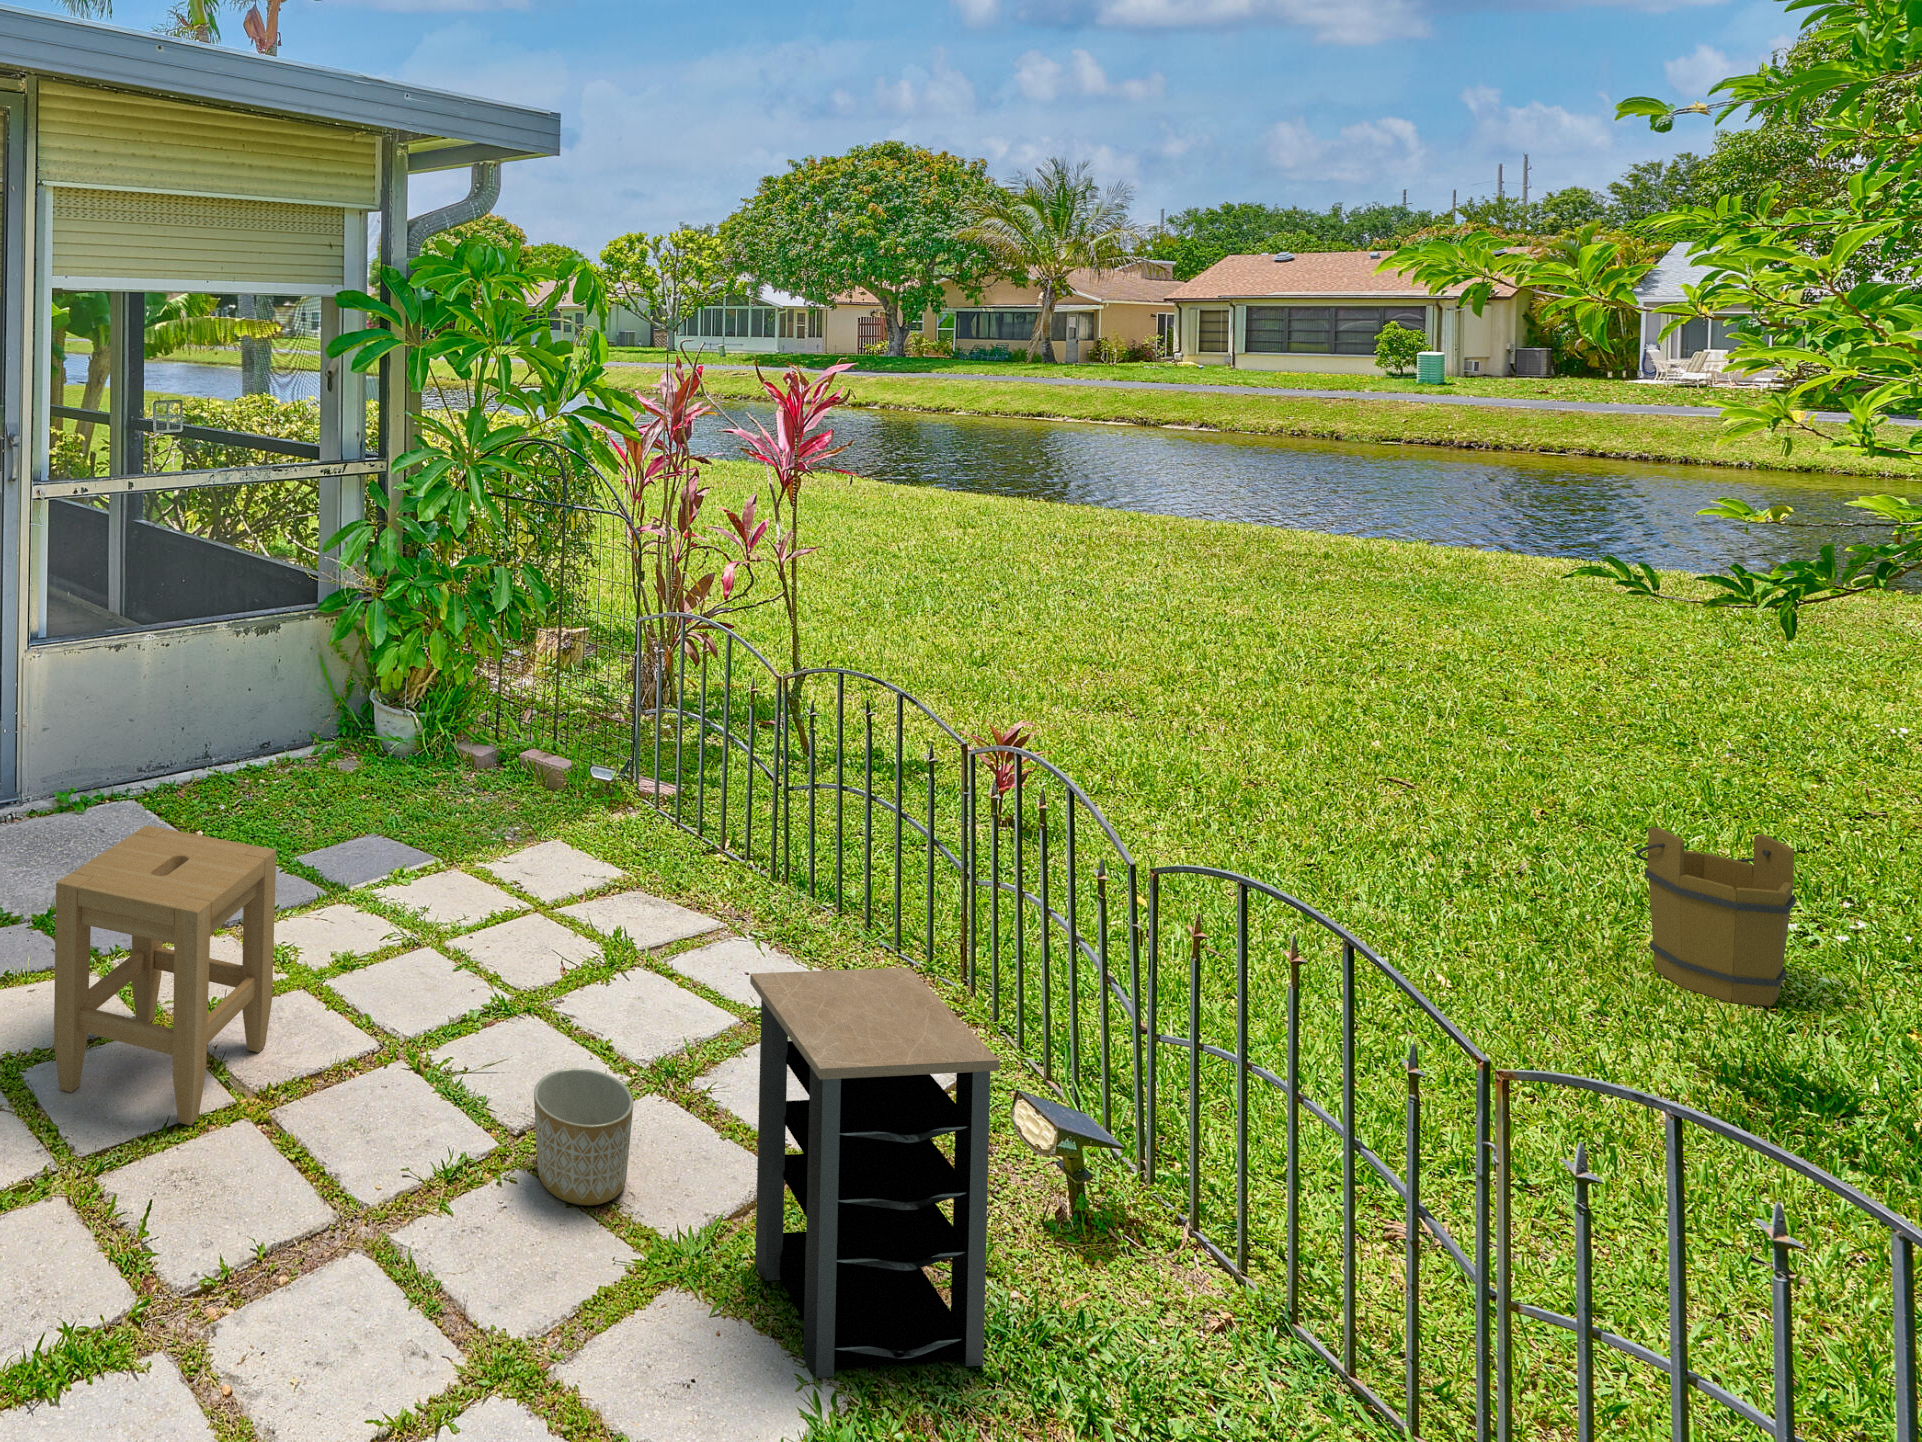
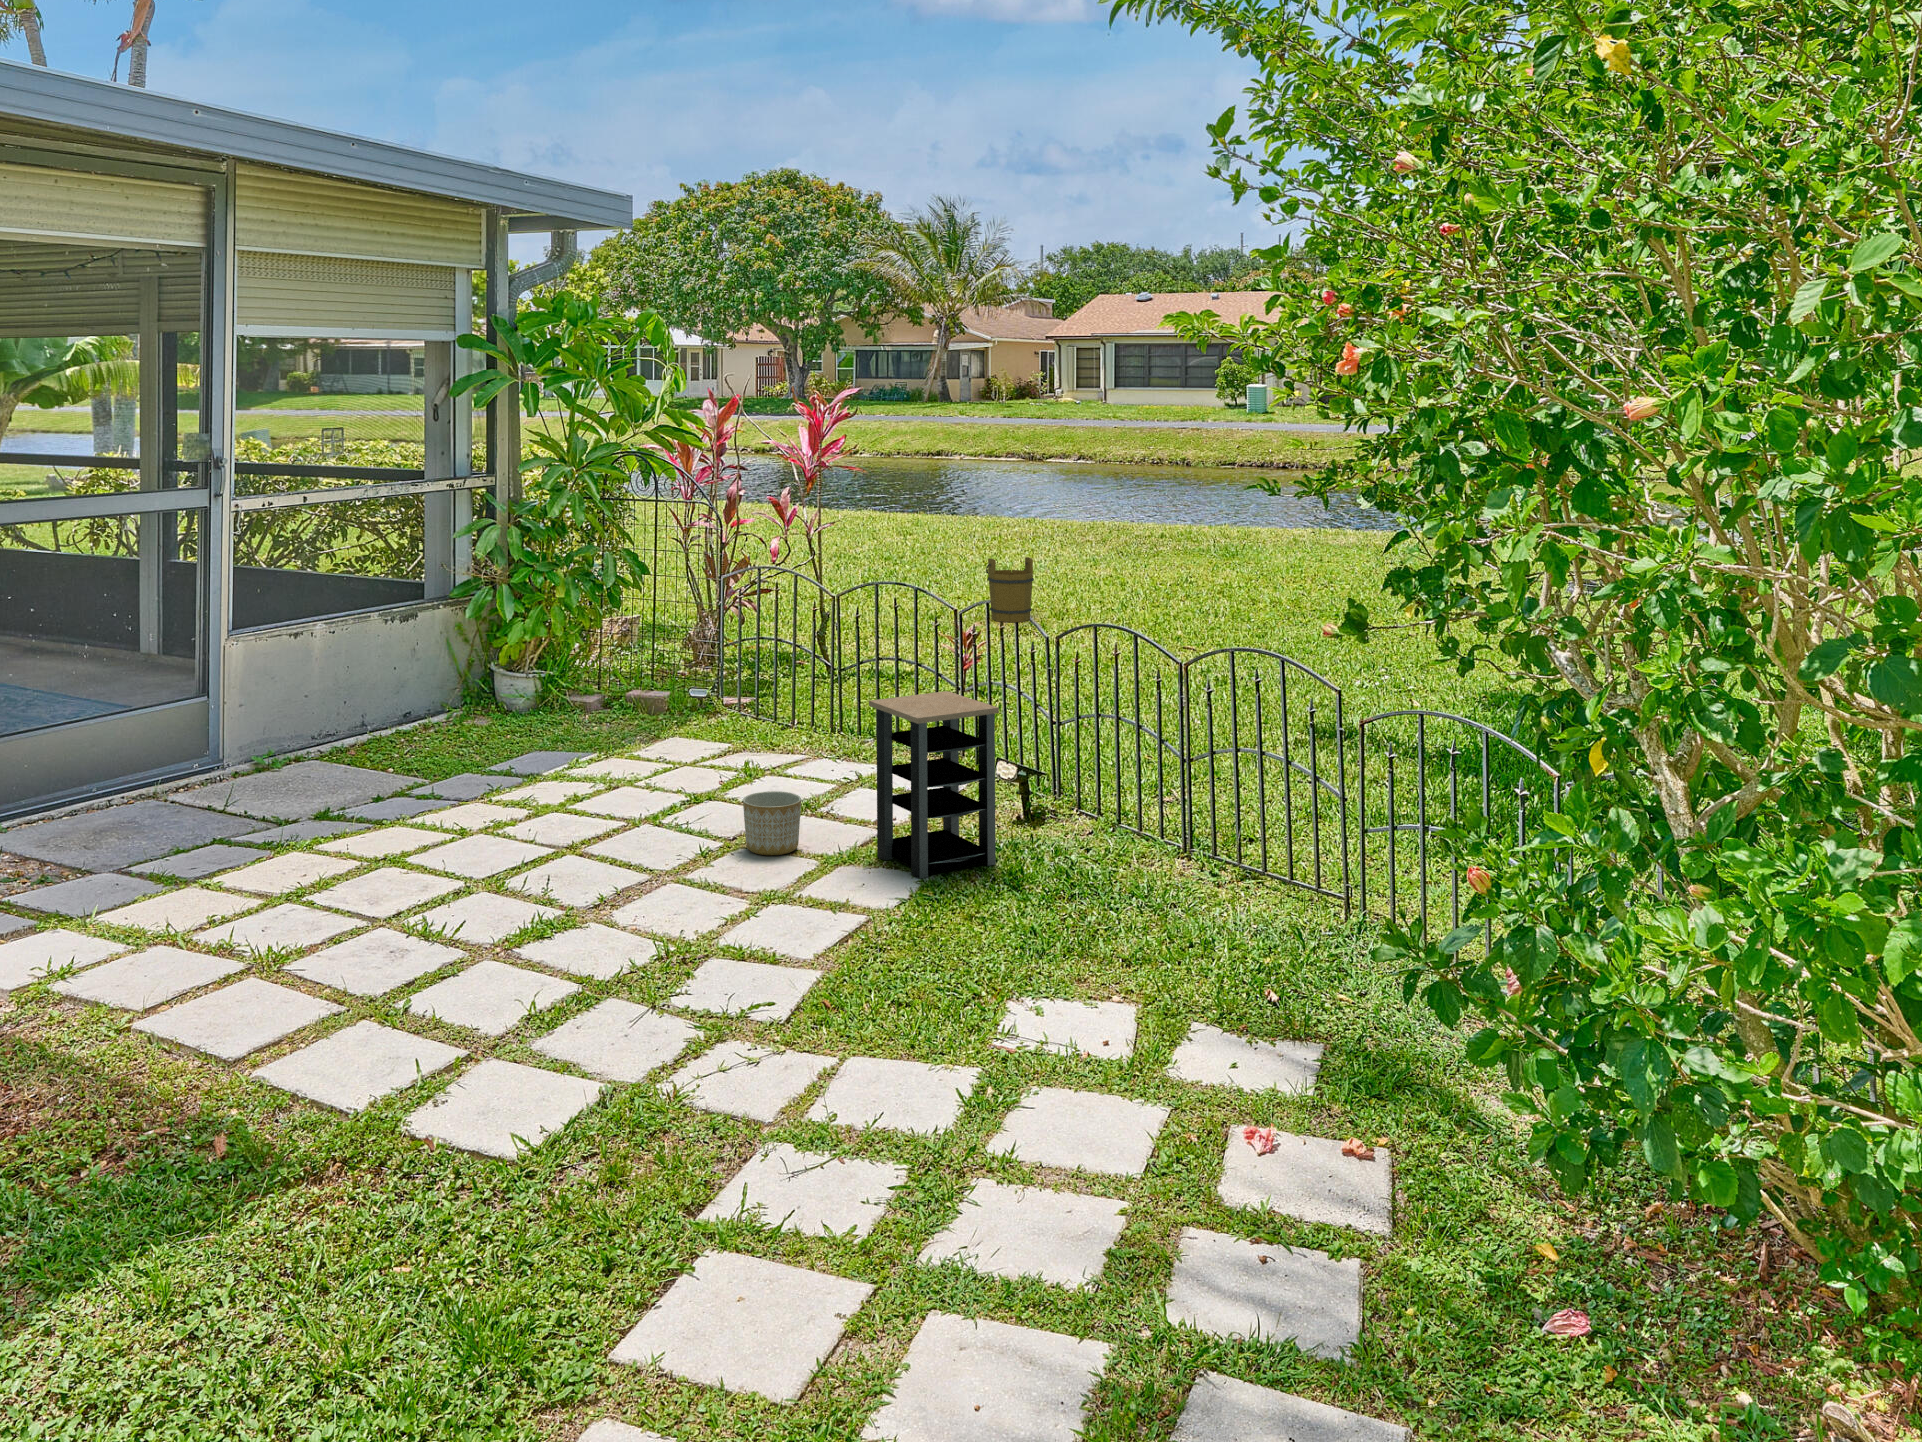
stool: present [54,825,276,1126] -> none [418,703,546,867]
bucket: present [1636,827,1796,1006] -> present [986,557,1034,622]

